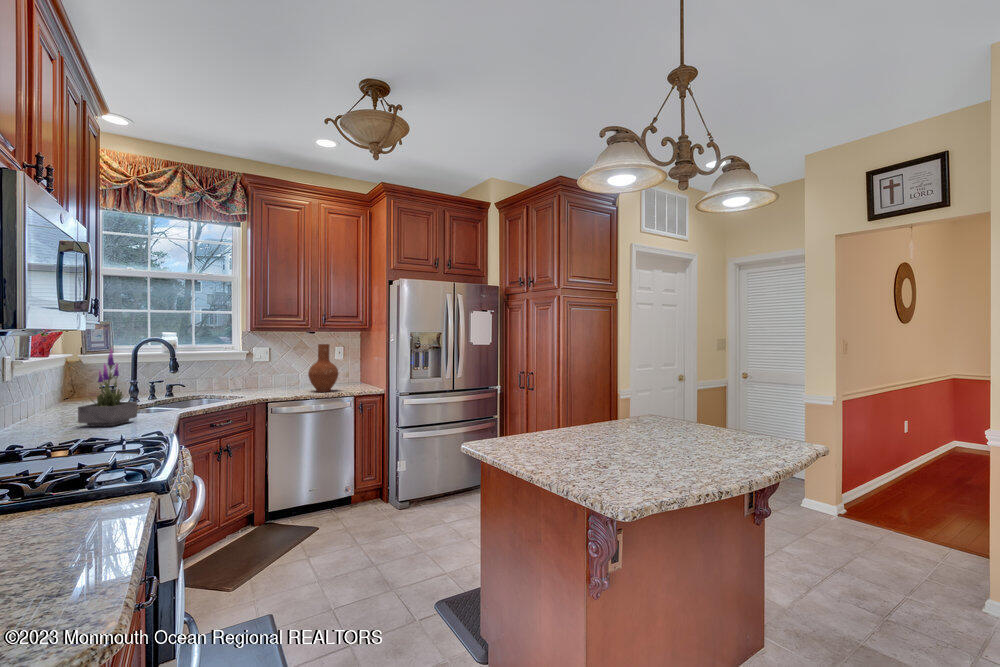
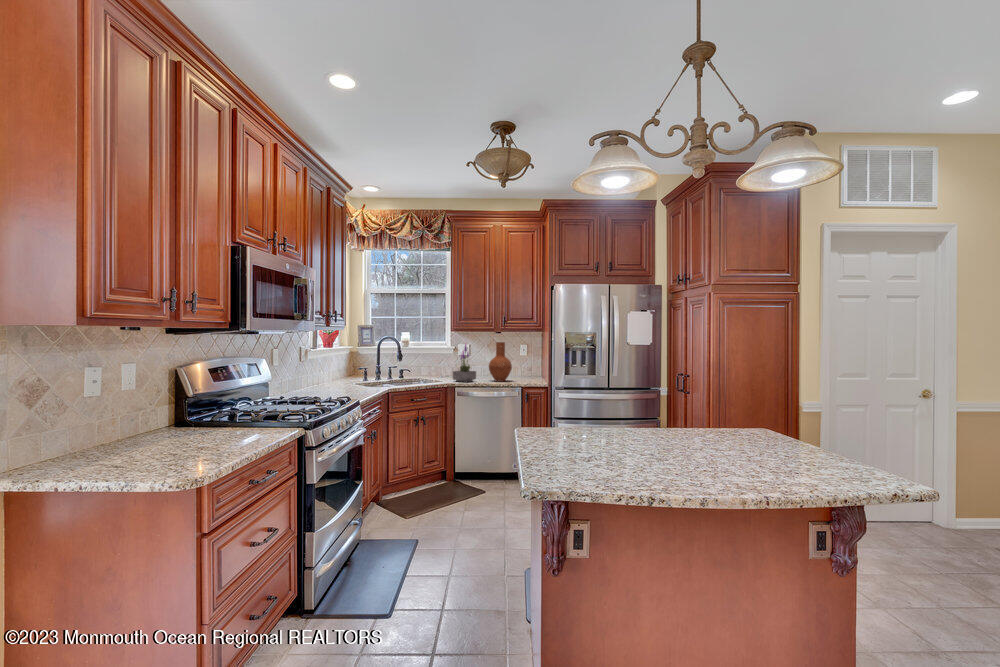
potted plant: present [78,349,137,426] -> present [453,344,476,382]

